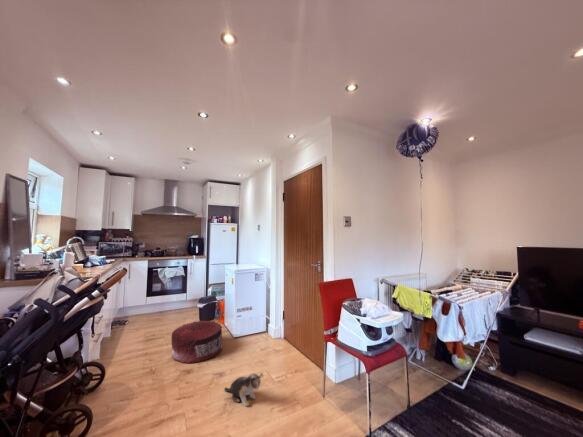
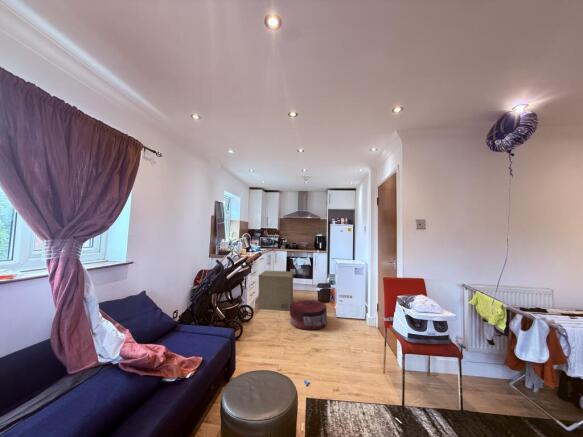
cardboard box: none [111,288,167,353] -> present [258,271,294,311]
plush toy: present [225,373,263,406] -> none [316,346,341,371]

